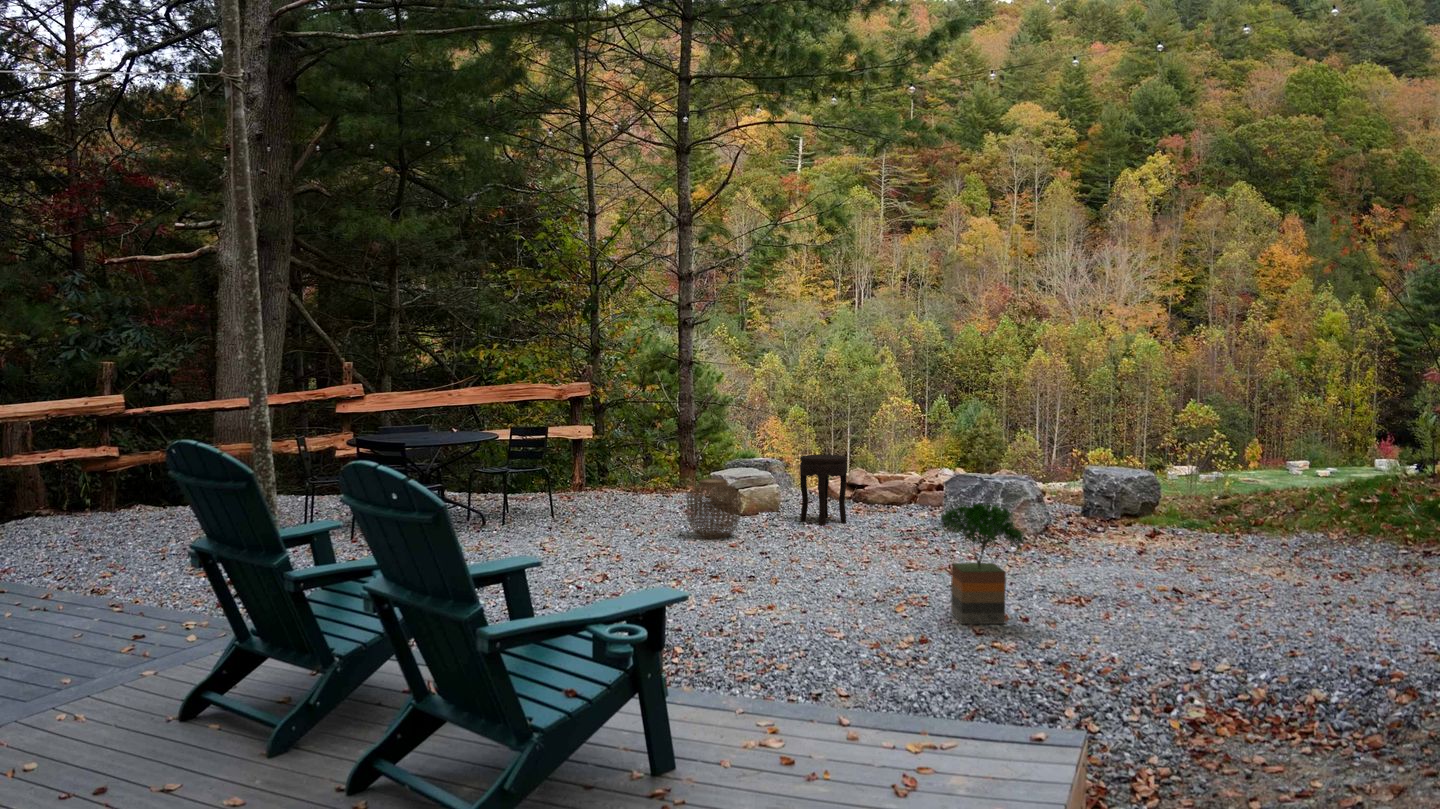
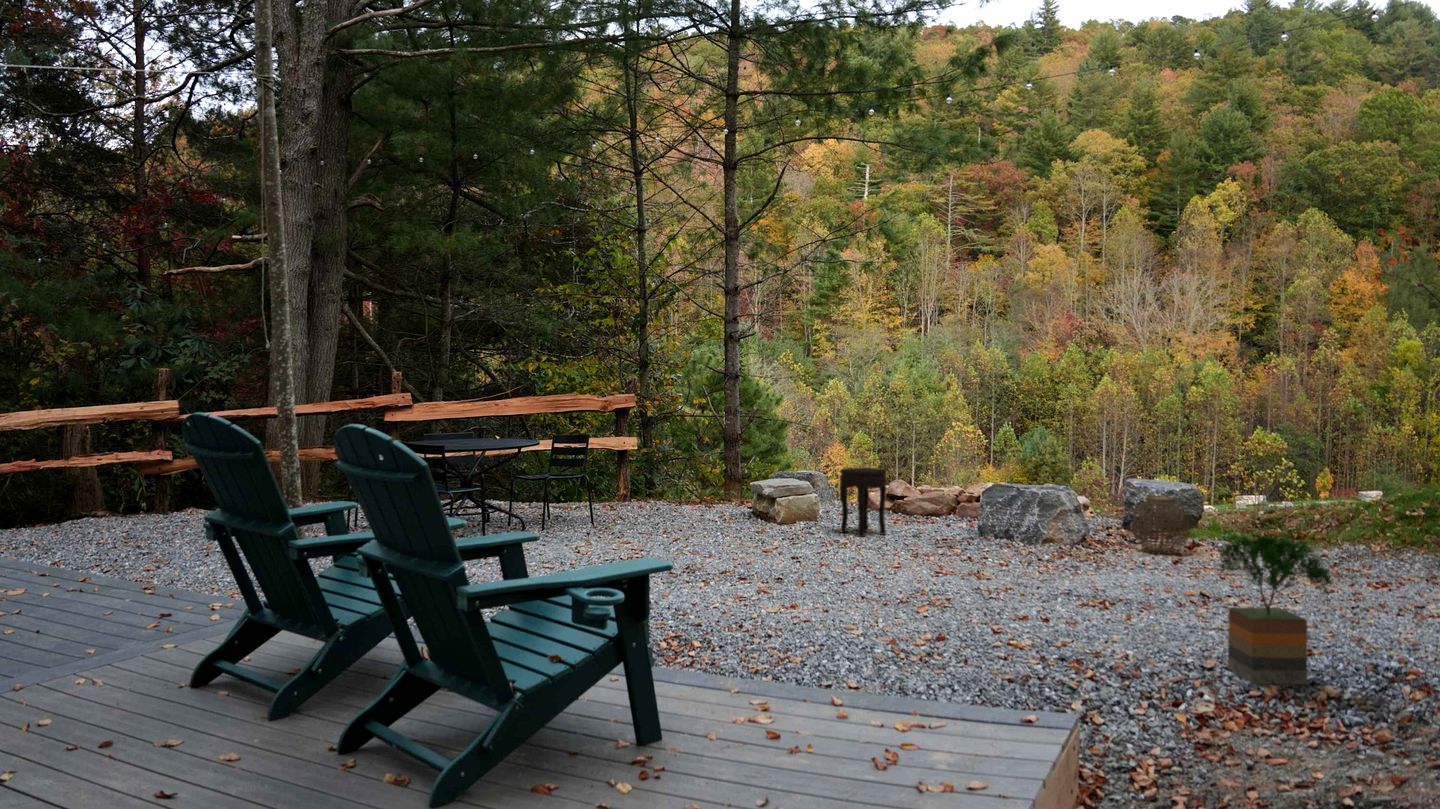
woven basket: present [687,479,741,539] -> present [1132,496,1190,554]
potted tree: present [942,503,1024,624] -> present [1219,535,1334,684]

